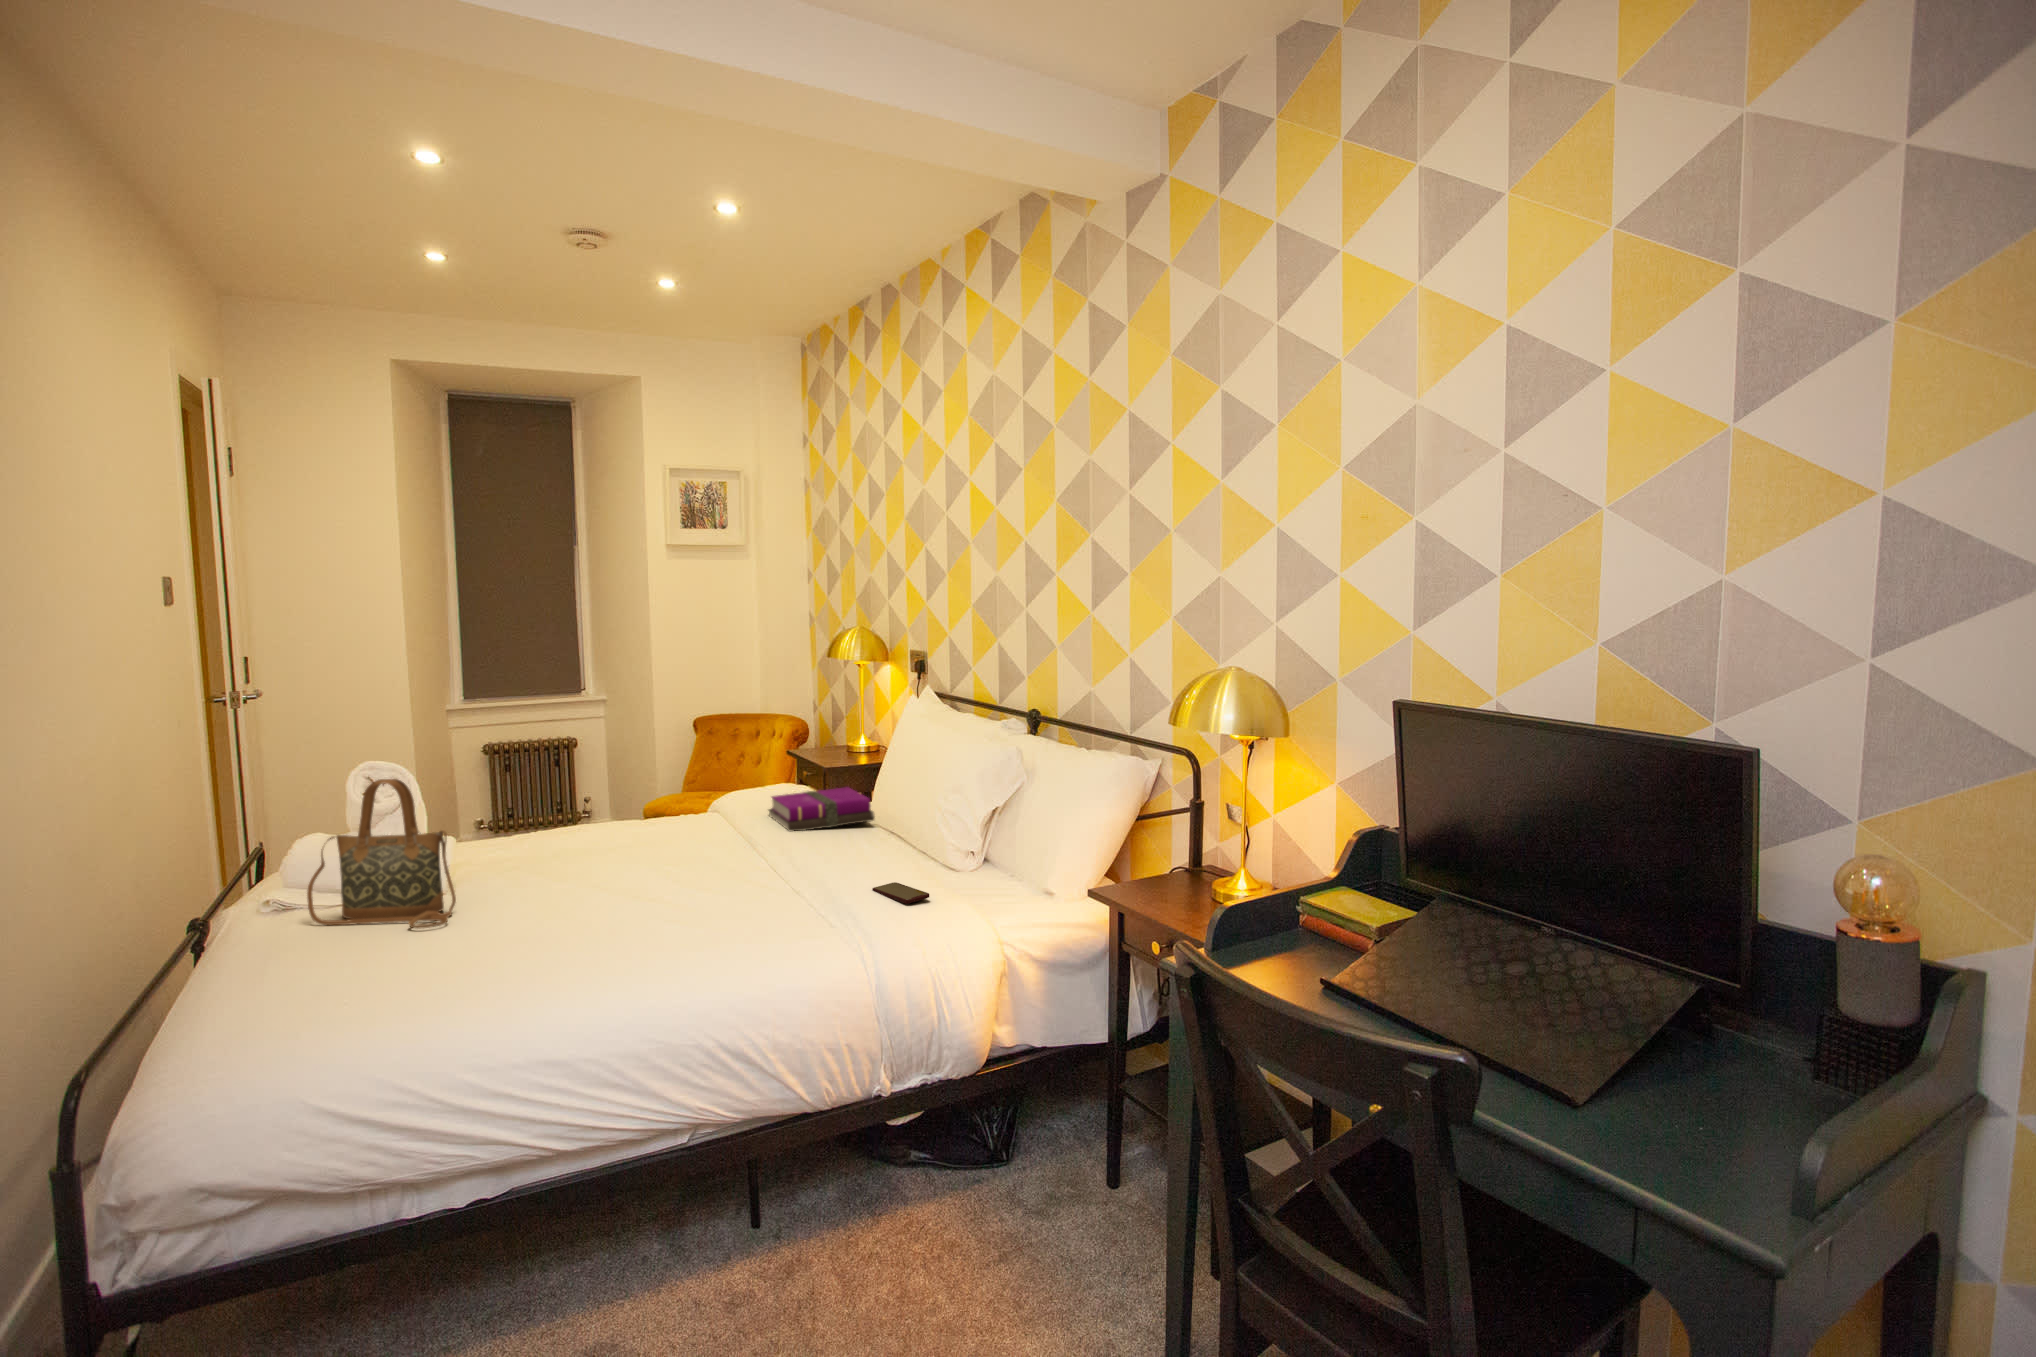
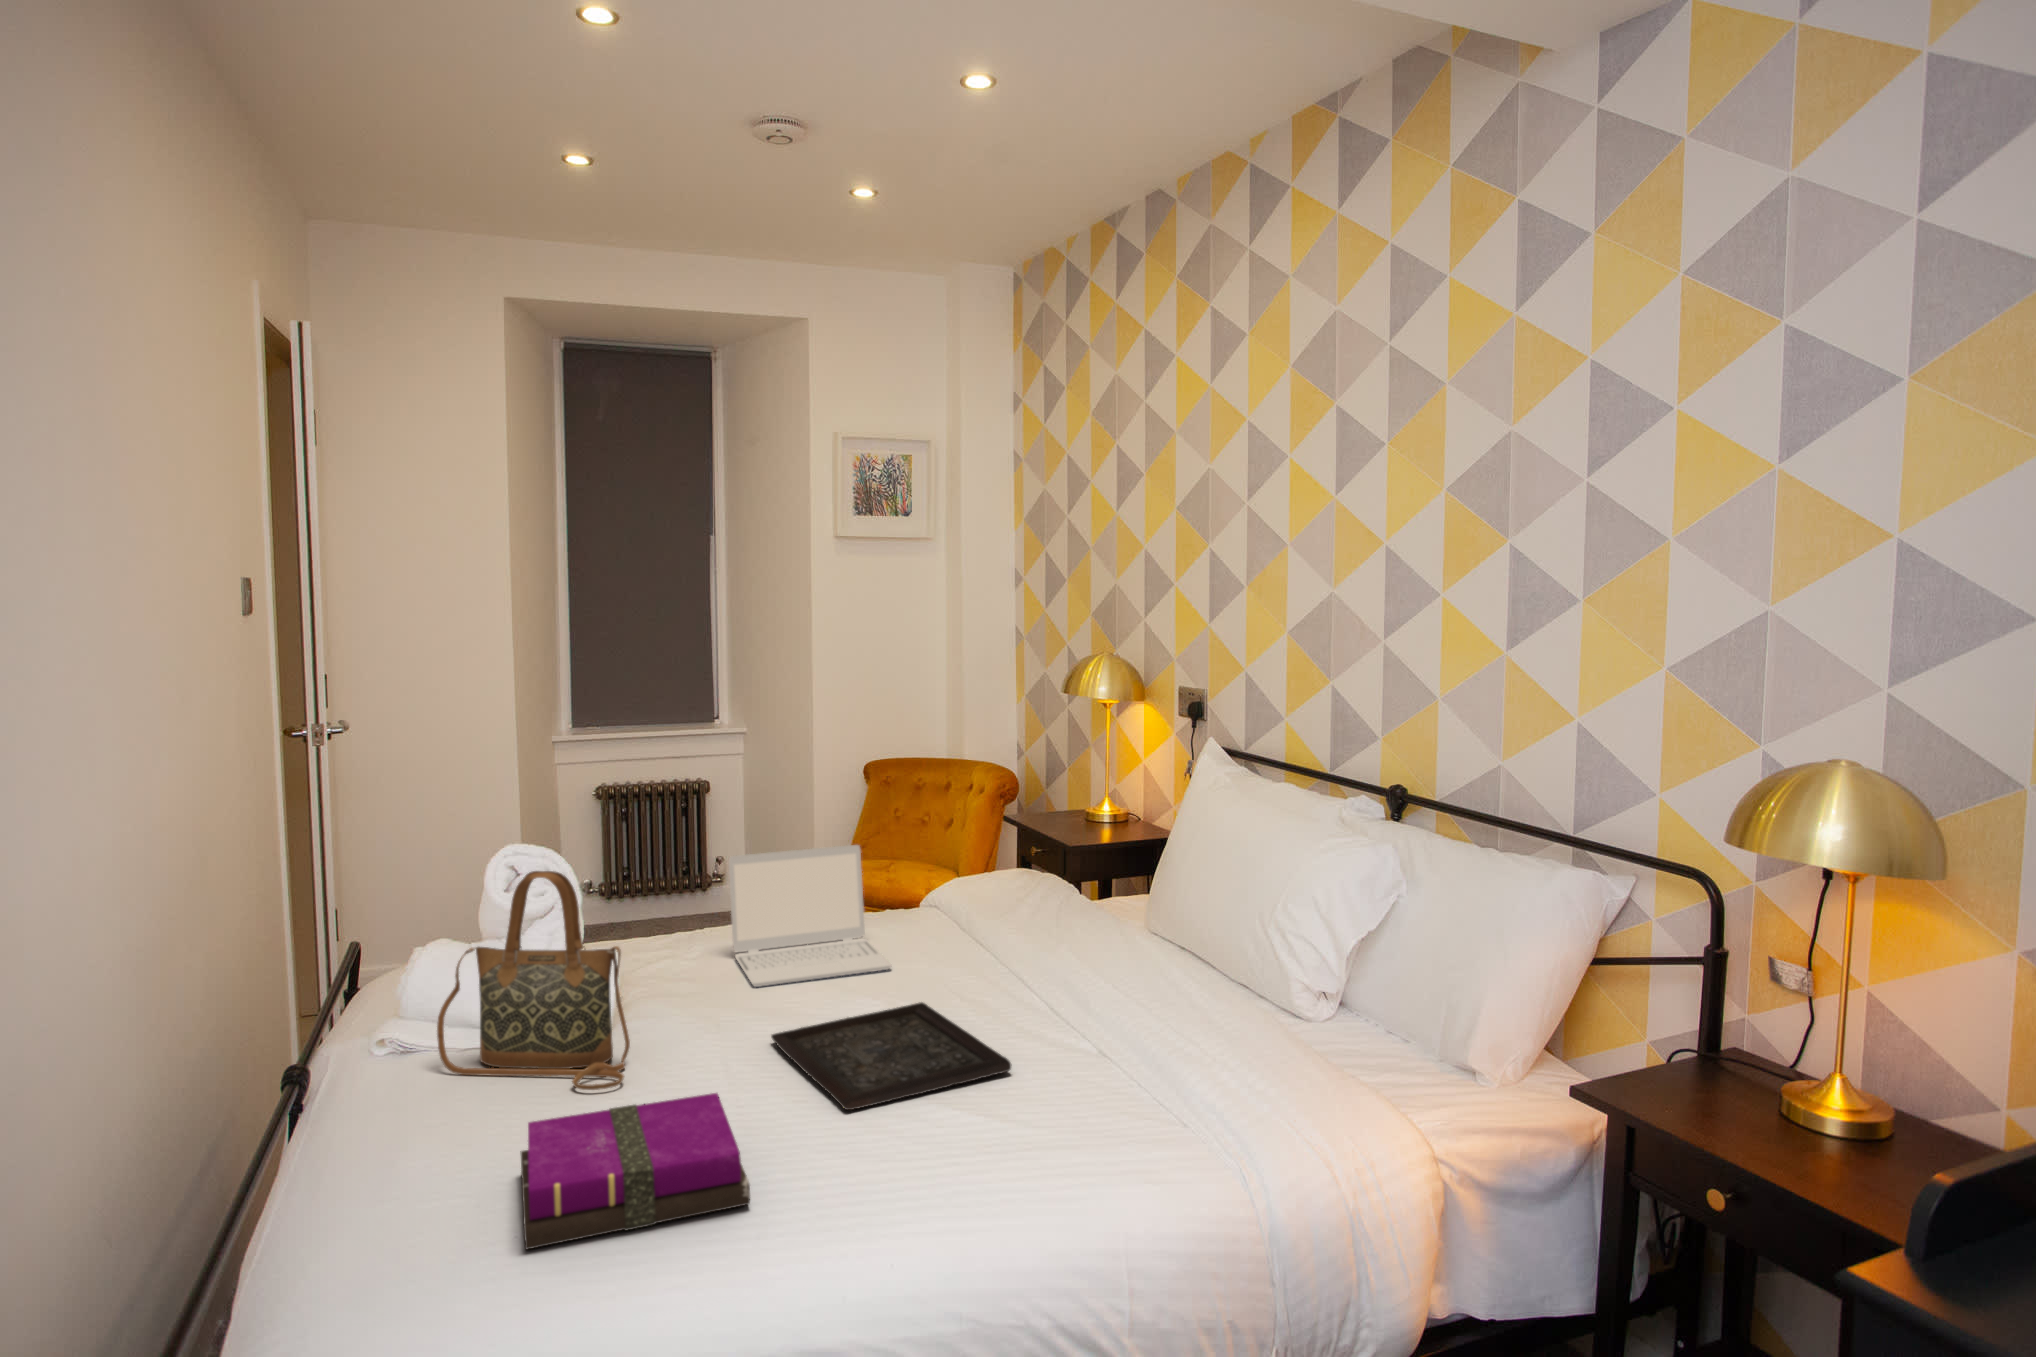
laptop: none [550,765,672,865] -> present [729,845,891,987]
notebook: present [769,787,875,831] -> present [521,1093,750,1249]
tray: none [565,867,731,930] -> present [771,1002,1012,1110]
smartphone: present [872,882,929,904] -> none [1220,1053,1313,1095]

